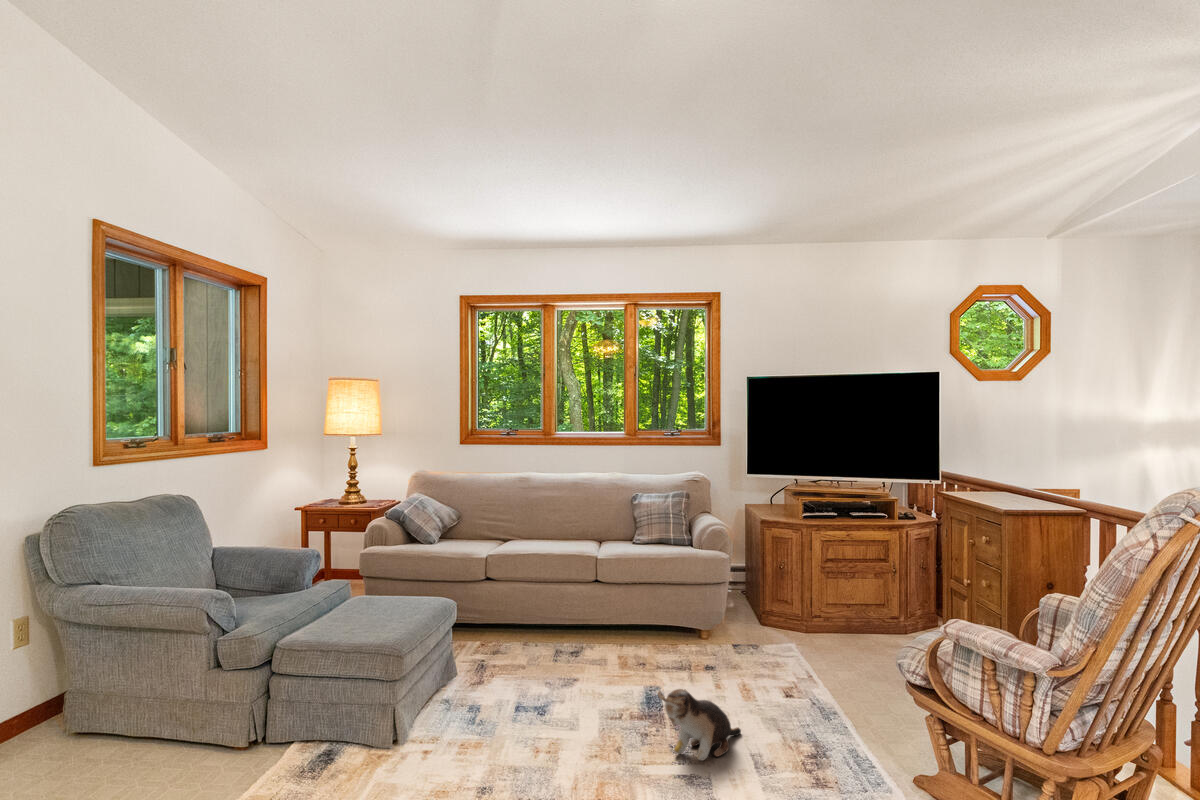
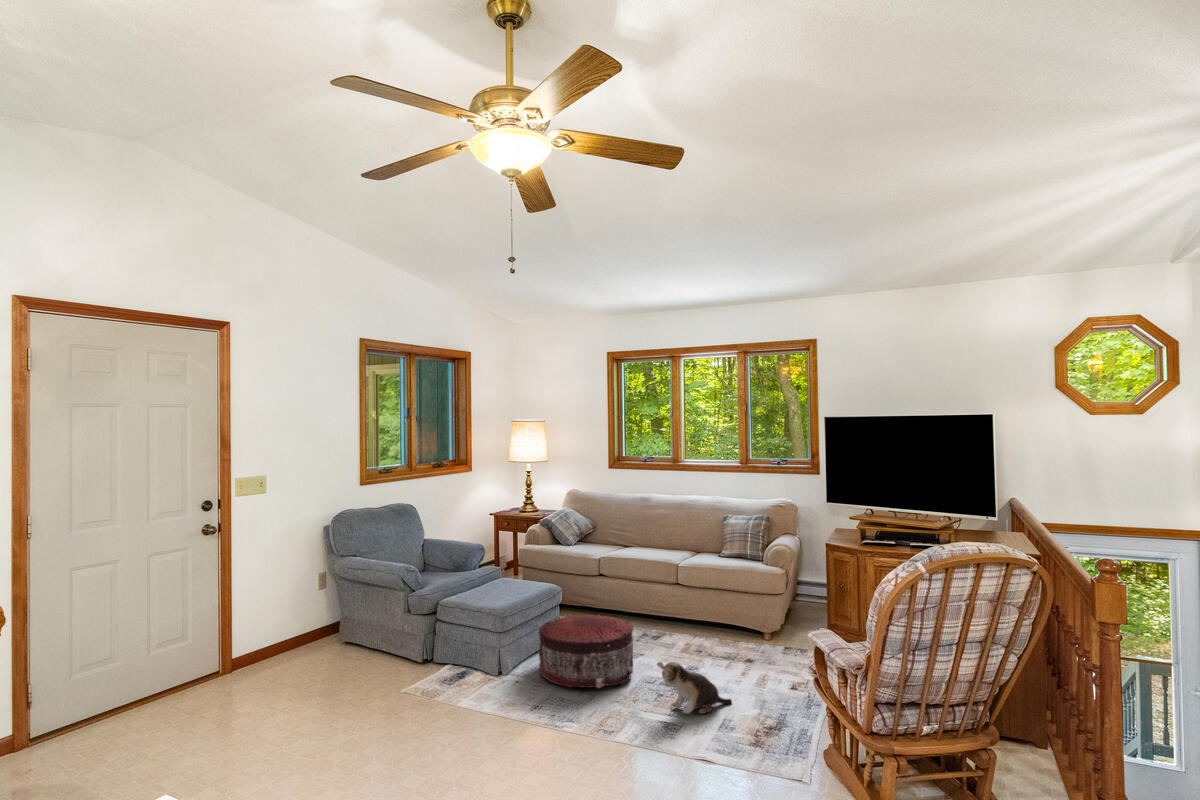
pouf: none [448,632,593,749] -> present [539,615,633,688]

